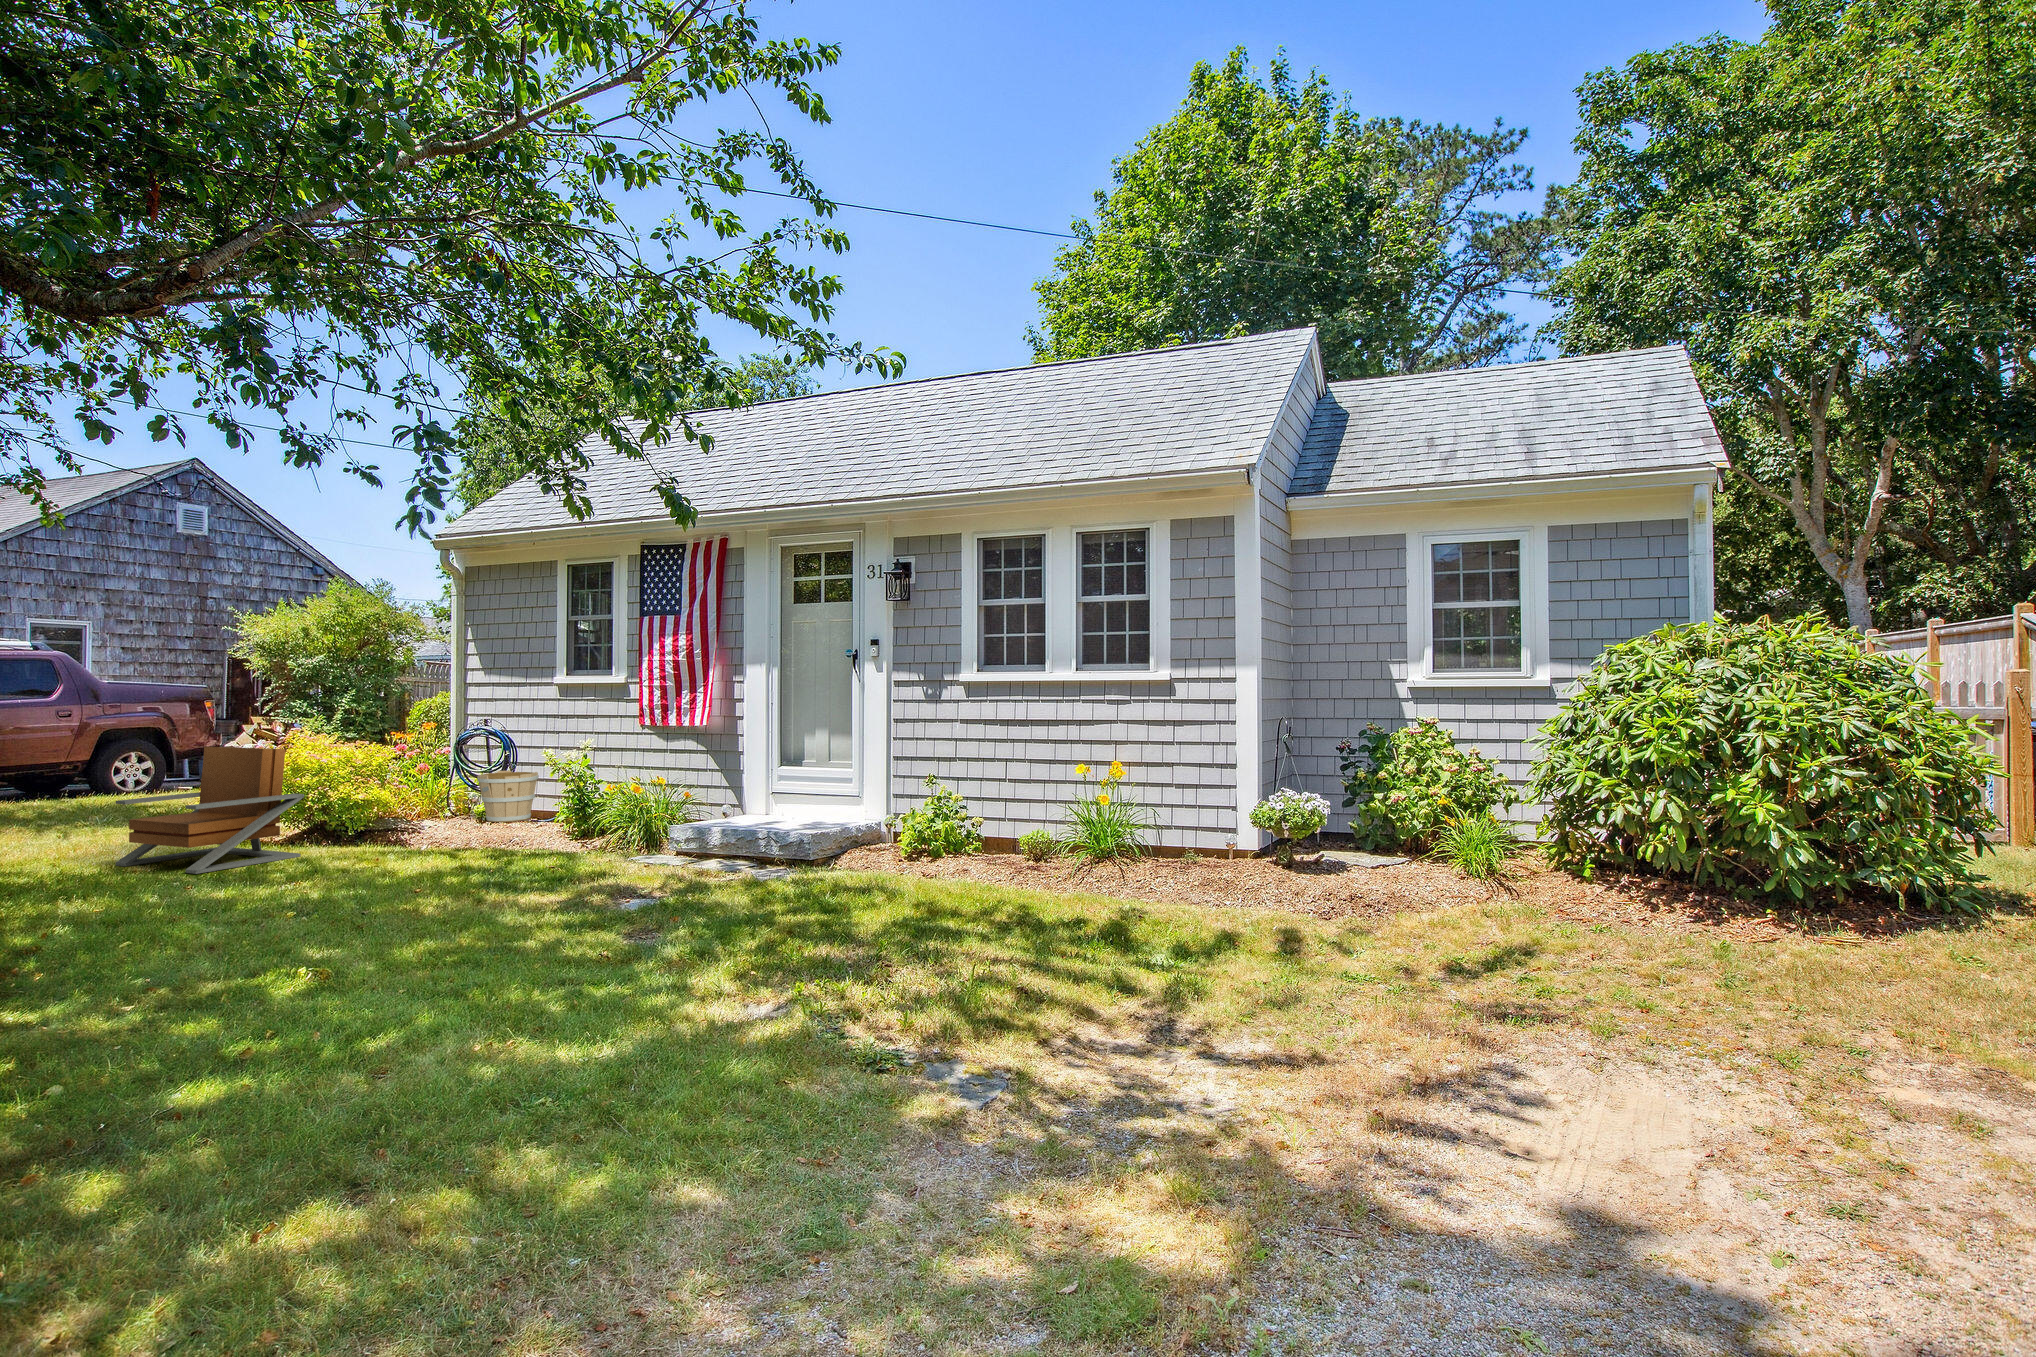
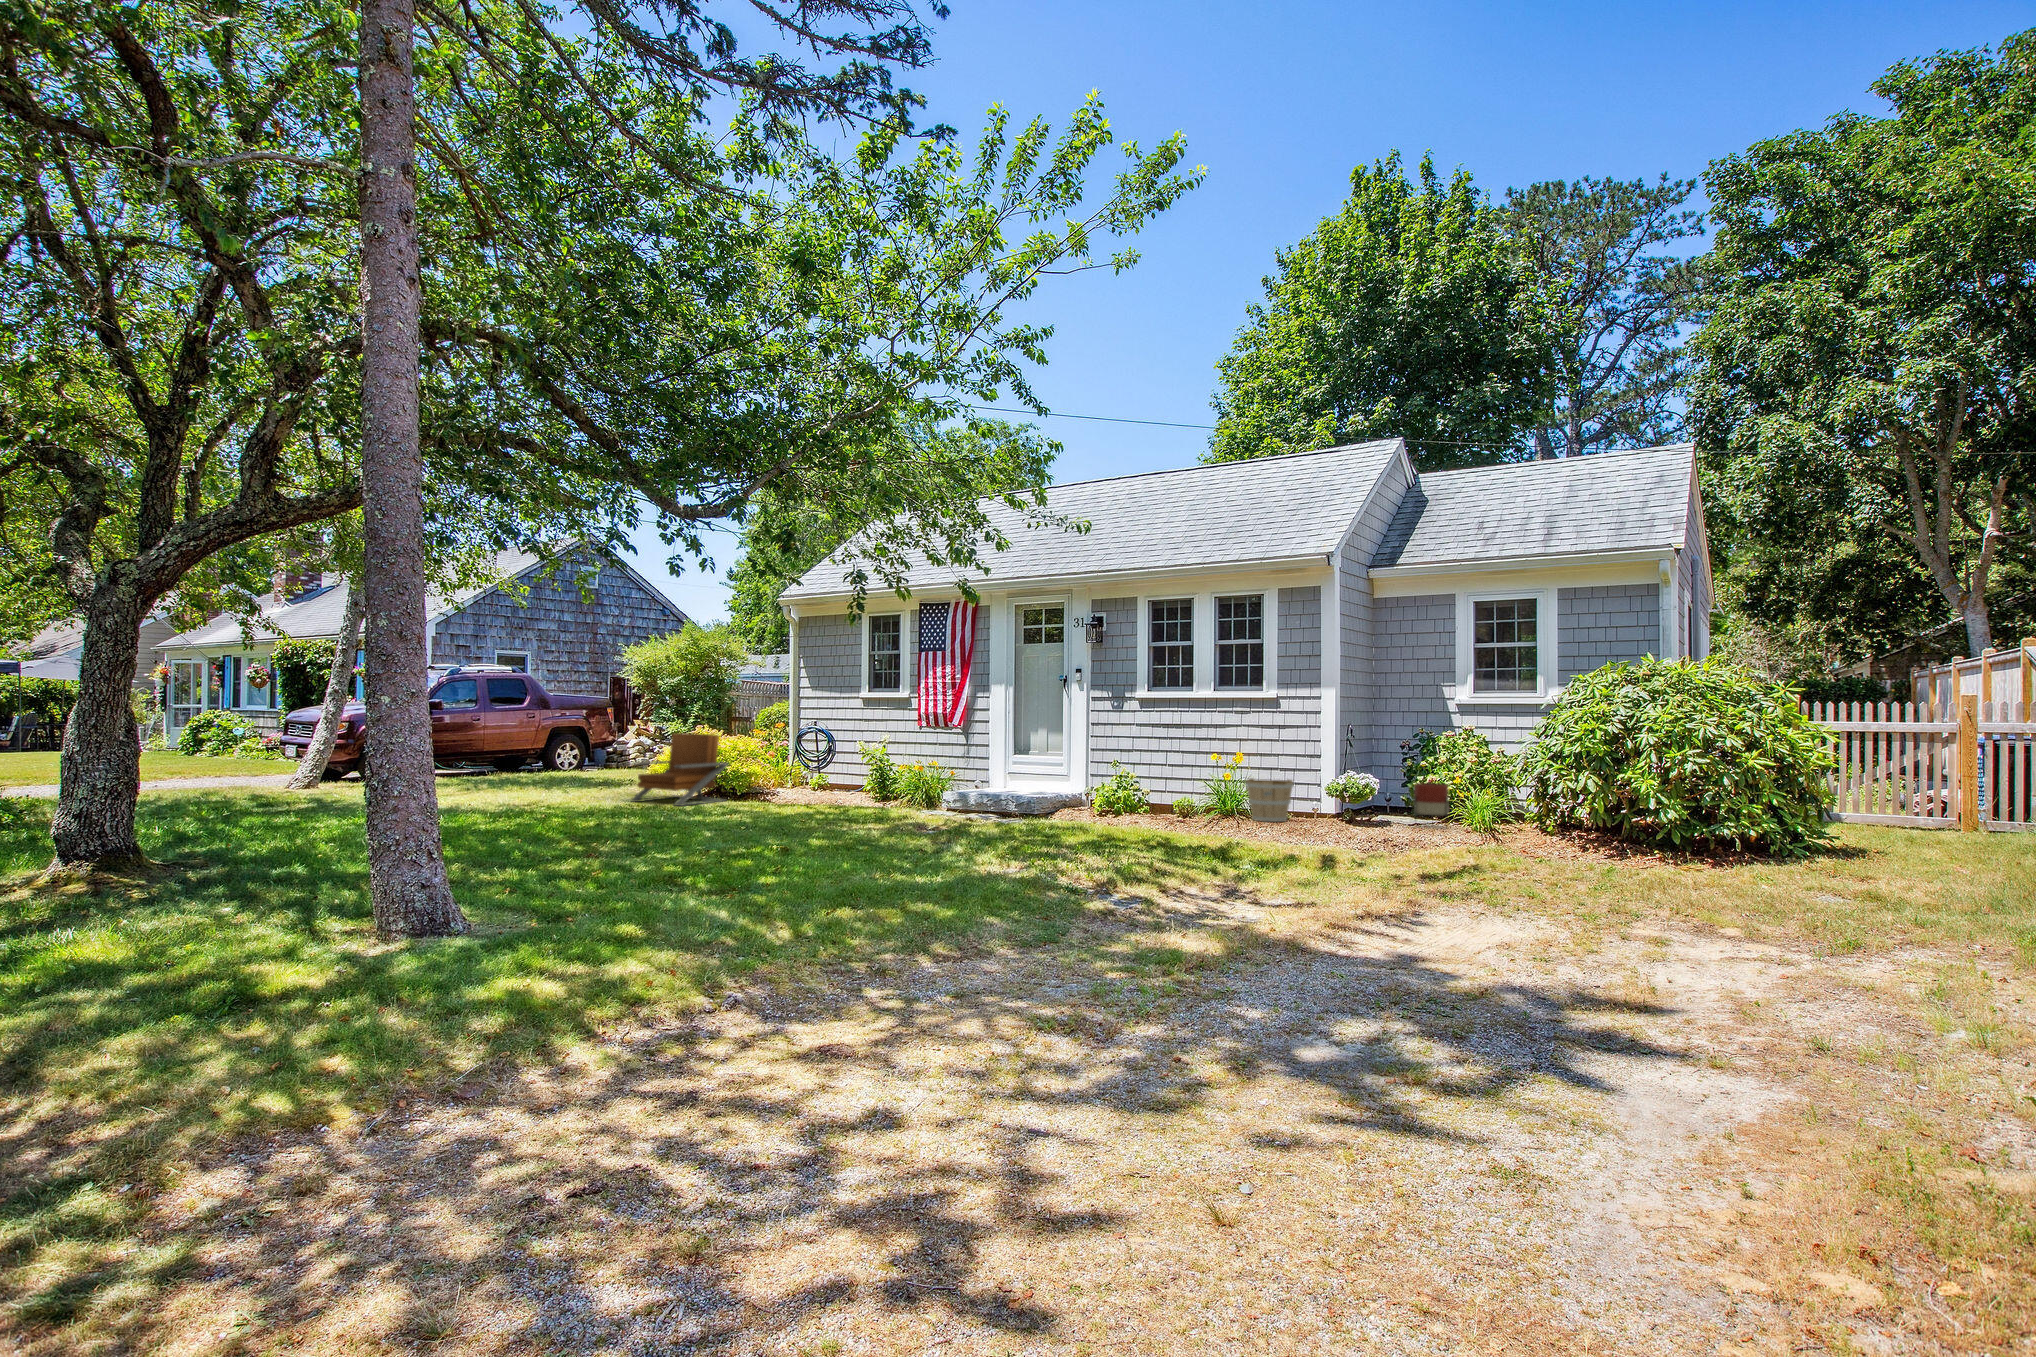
wooden bucket: present [477,771,539,822] -> present [1246,778,1294,822]
planter: none [1370,802,1419,871] -> present [1414,783,1449,816]

